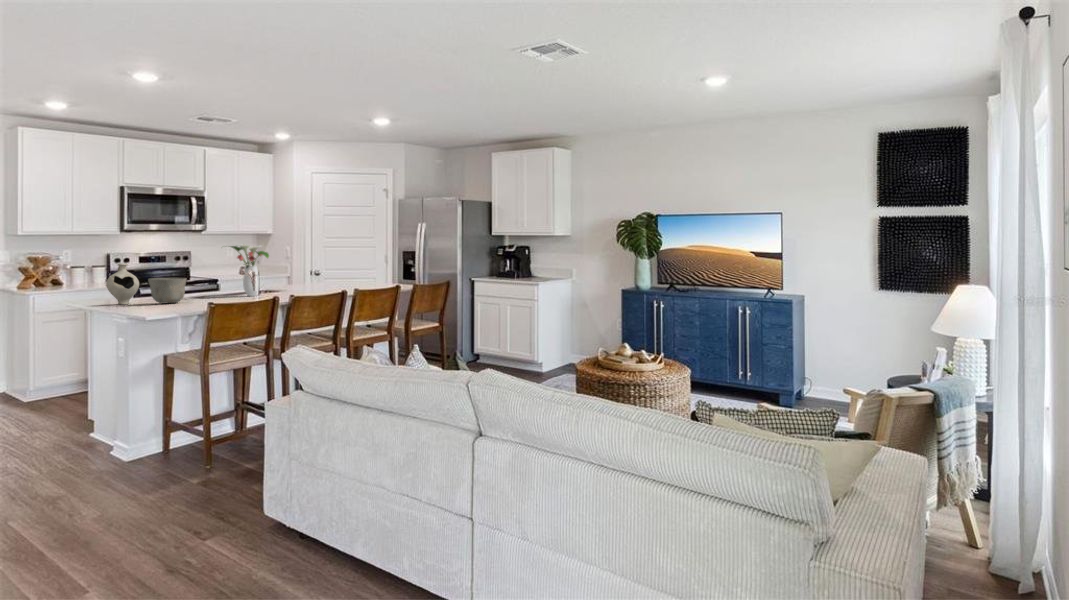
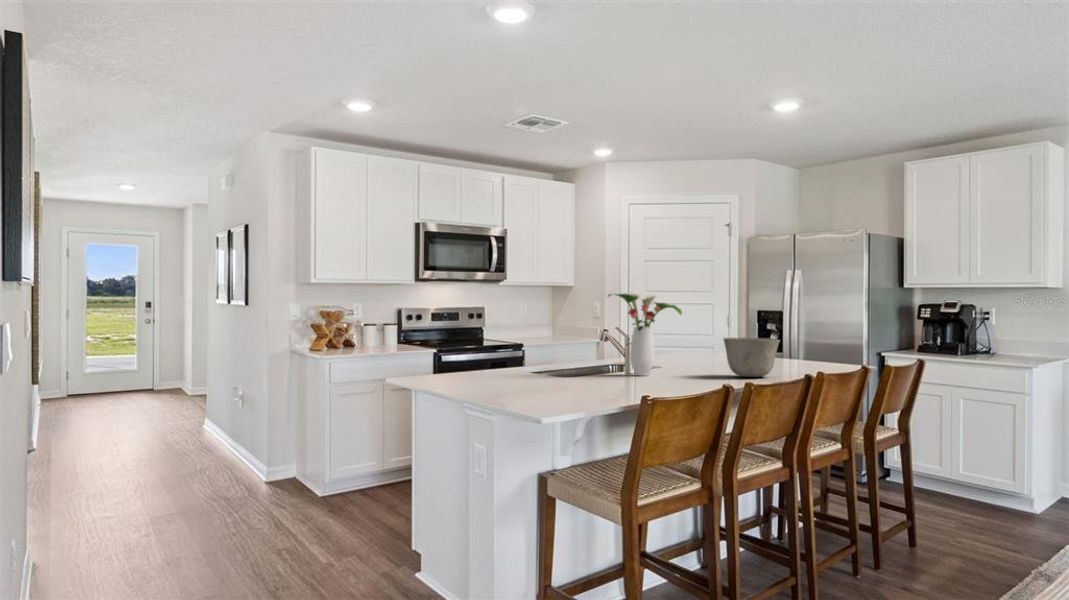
decorative vase: present [106,263,139,305] -> none [449,319,492,384]
ceramic bowl: present [148,278,187,303] -> present [724,337,780,377]

